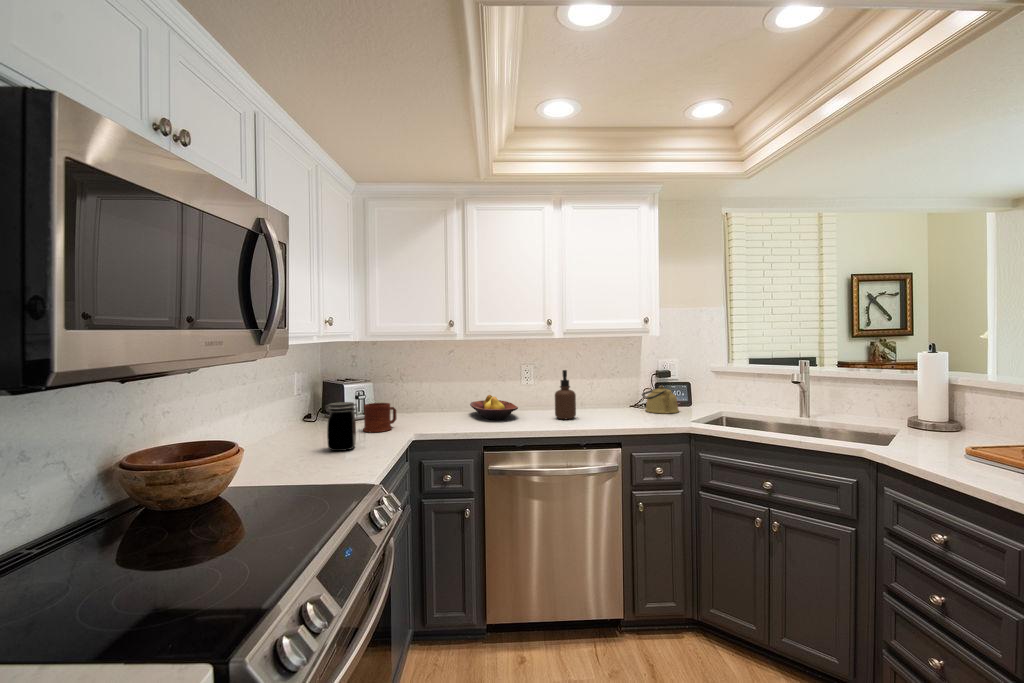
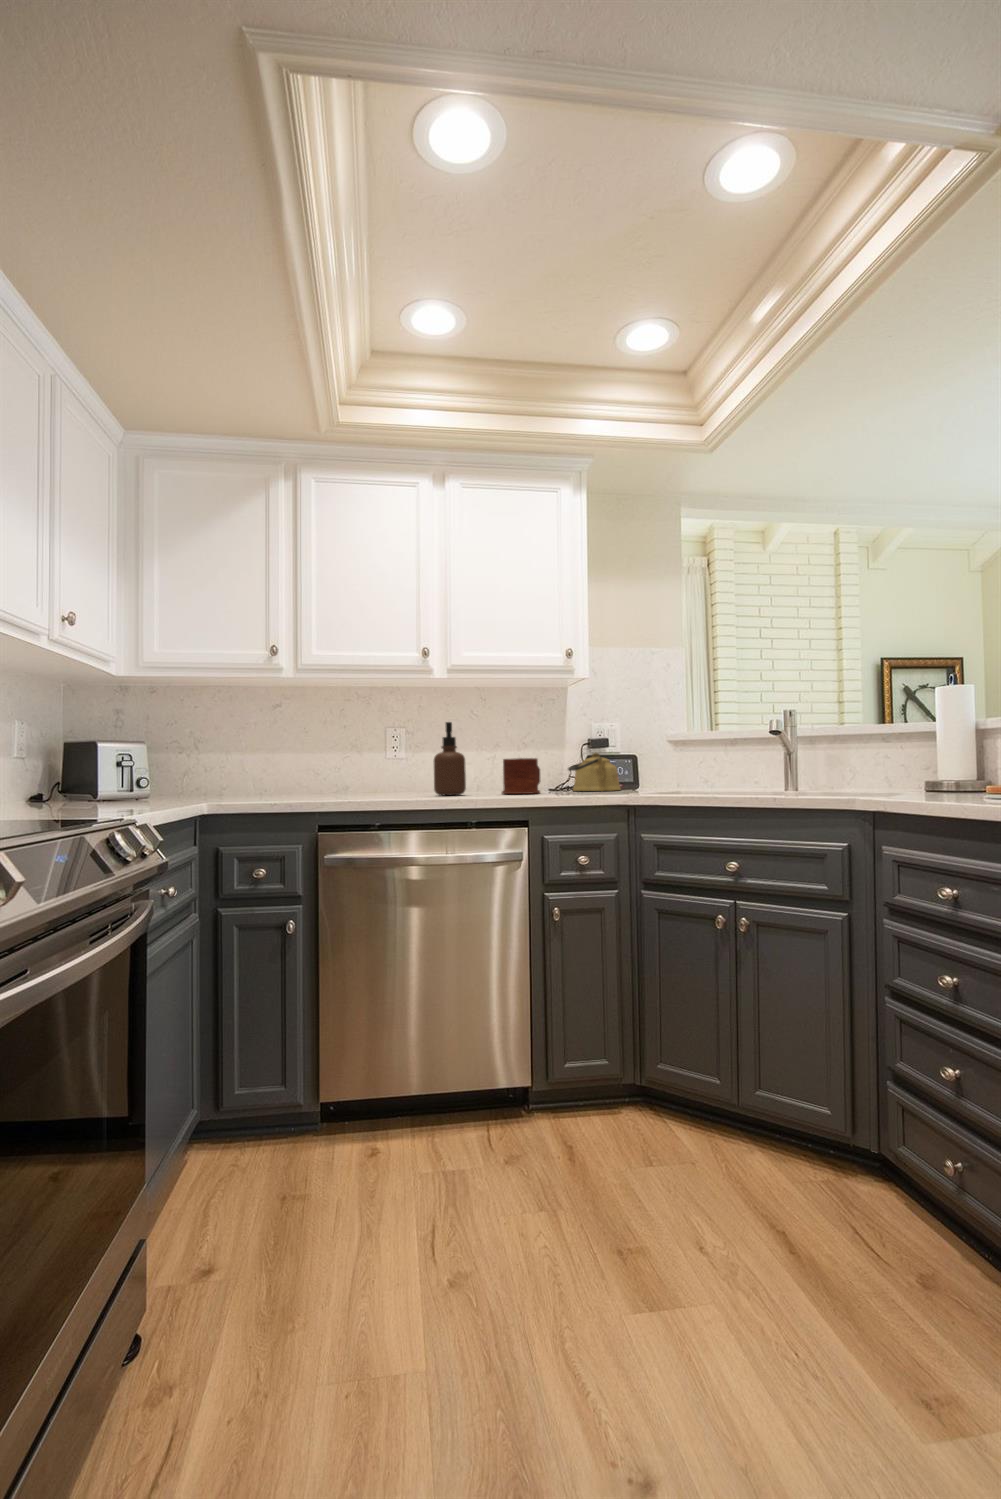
fruit bowl: present [470,395,518,420] -> none [304,766,378,797]
jar: present [326,402,358,451] -> none [51,738,105,812]
mug: present [363,403,397,432] -> present [502,758,540,794]

